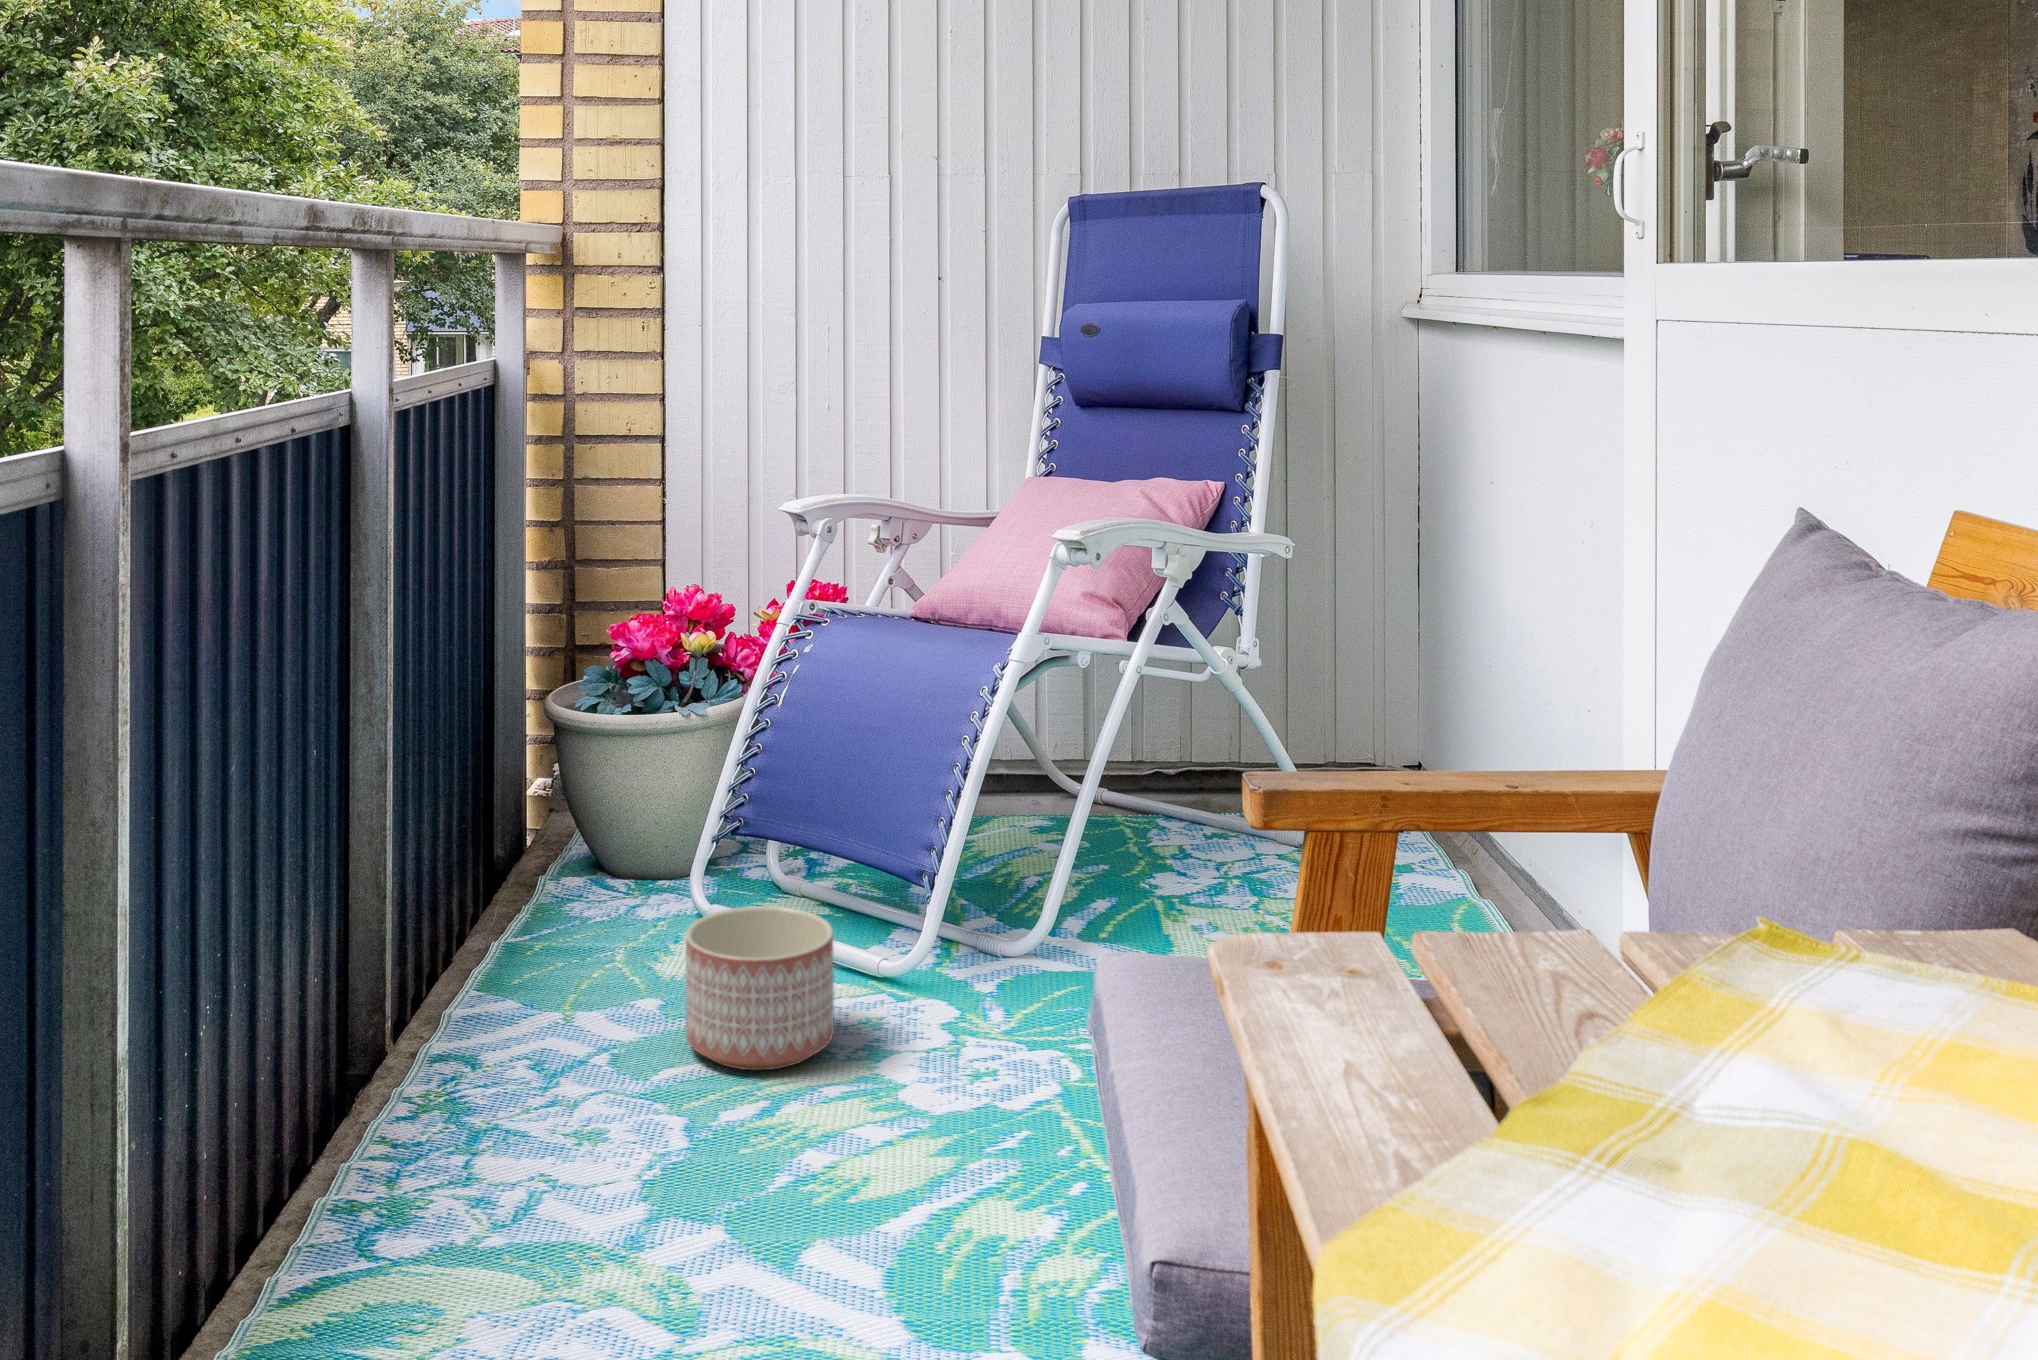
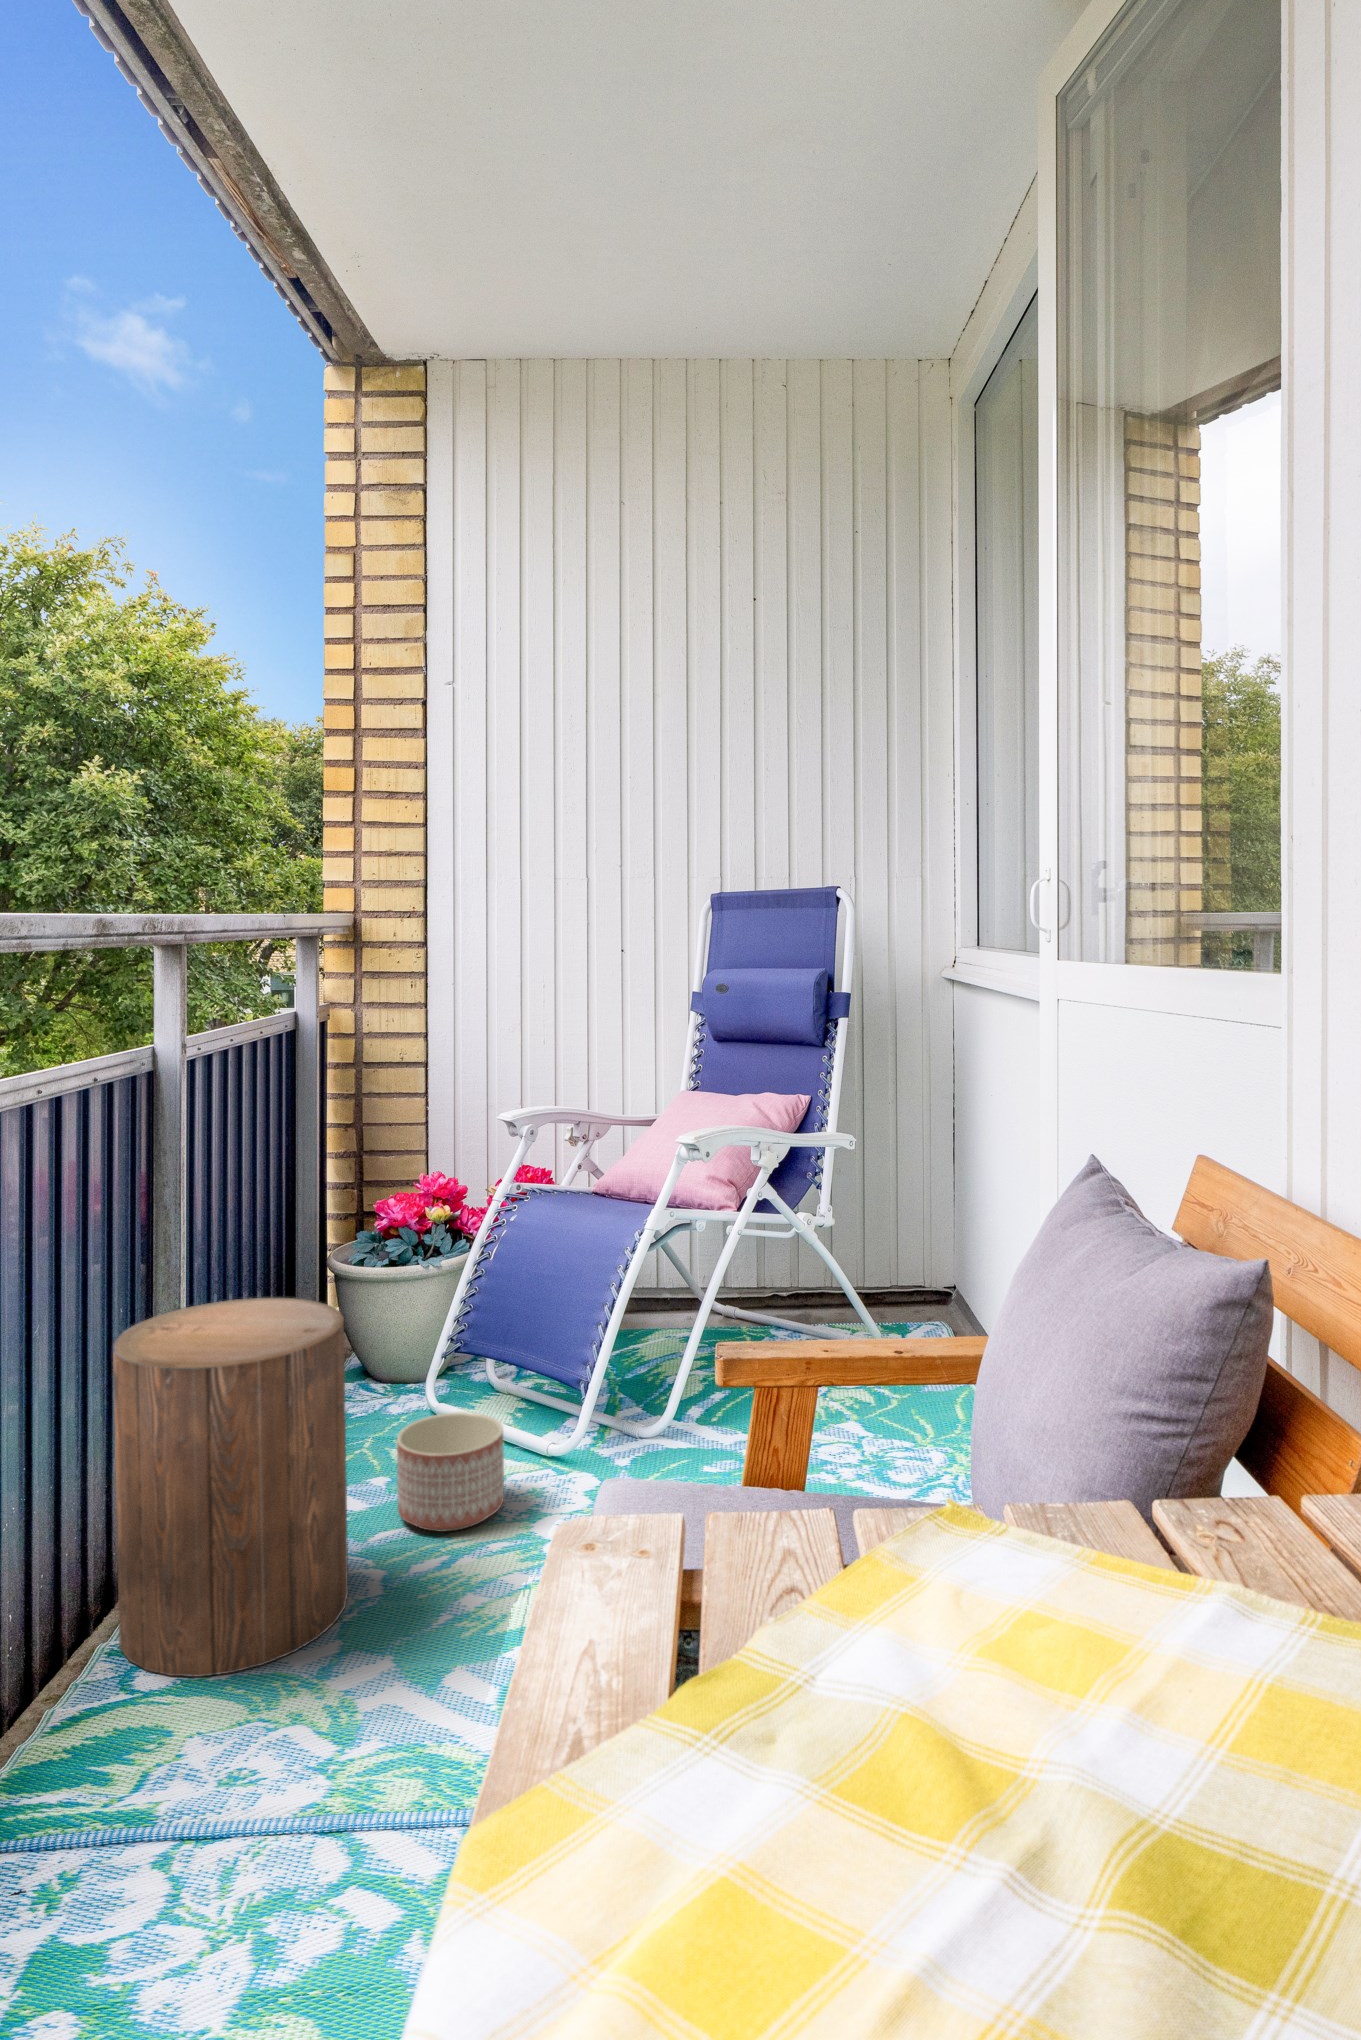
stool: none [337,728,644,1245] -> present [113,1298,348,1677]

